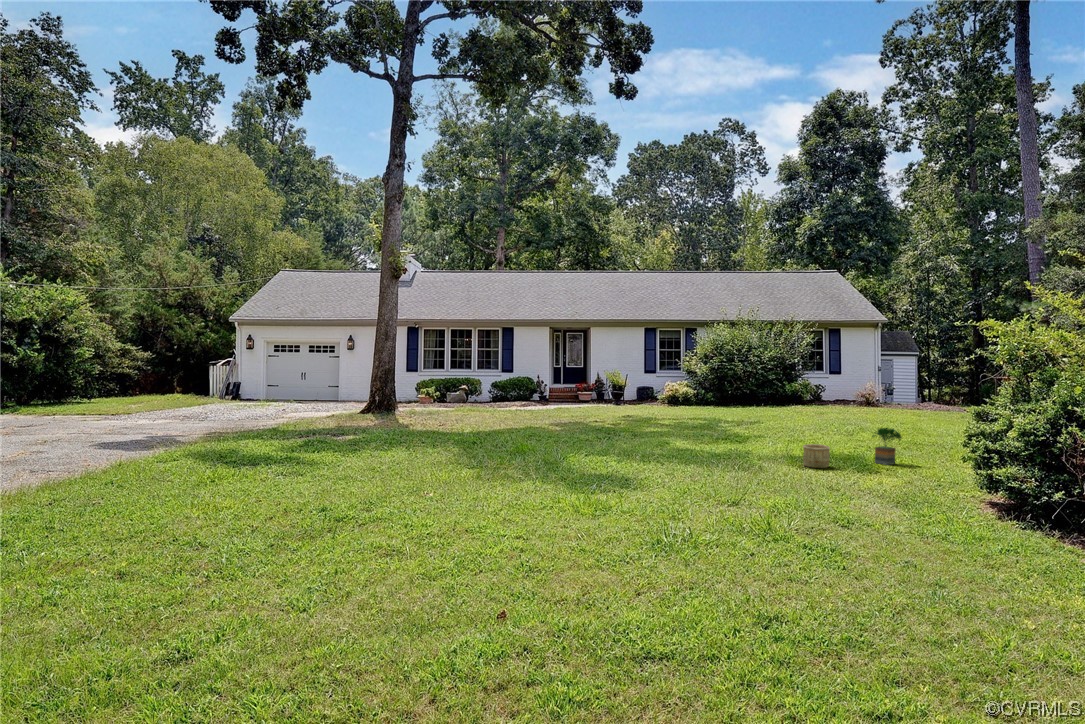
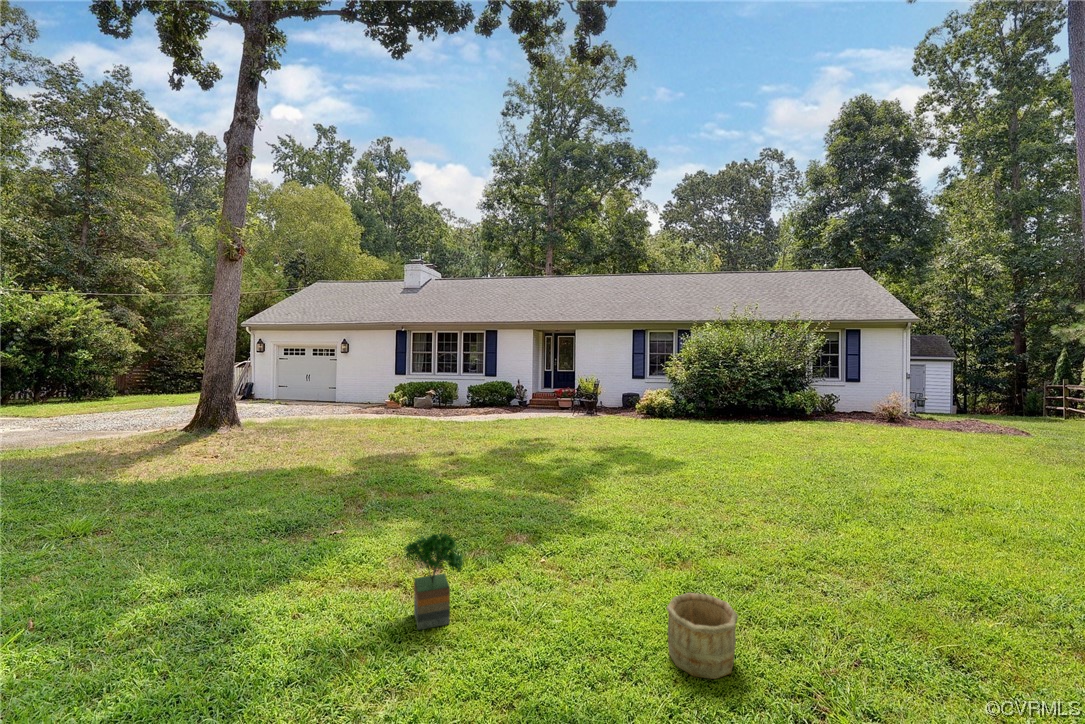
potted tree: present [872,428,902,465] -> present [405,533,463,630]

